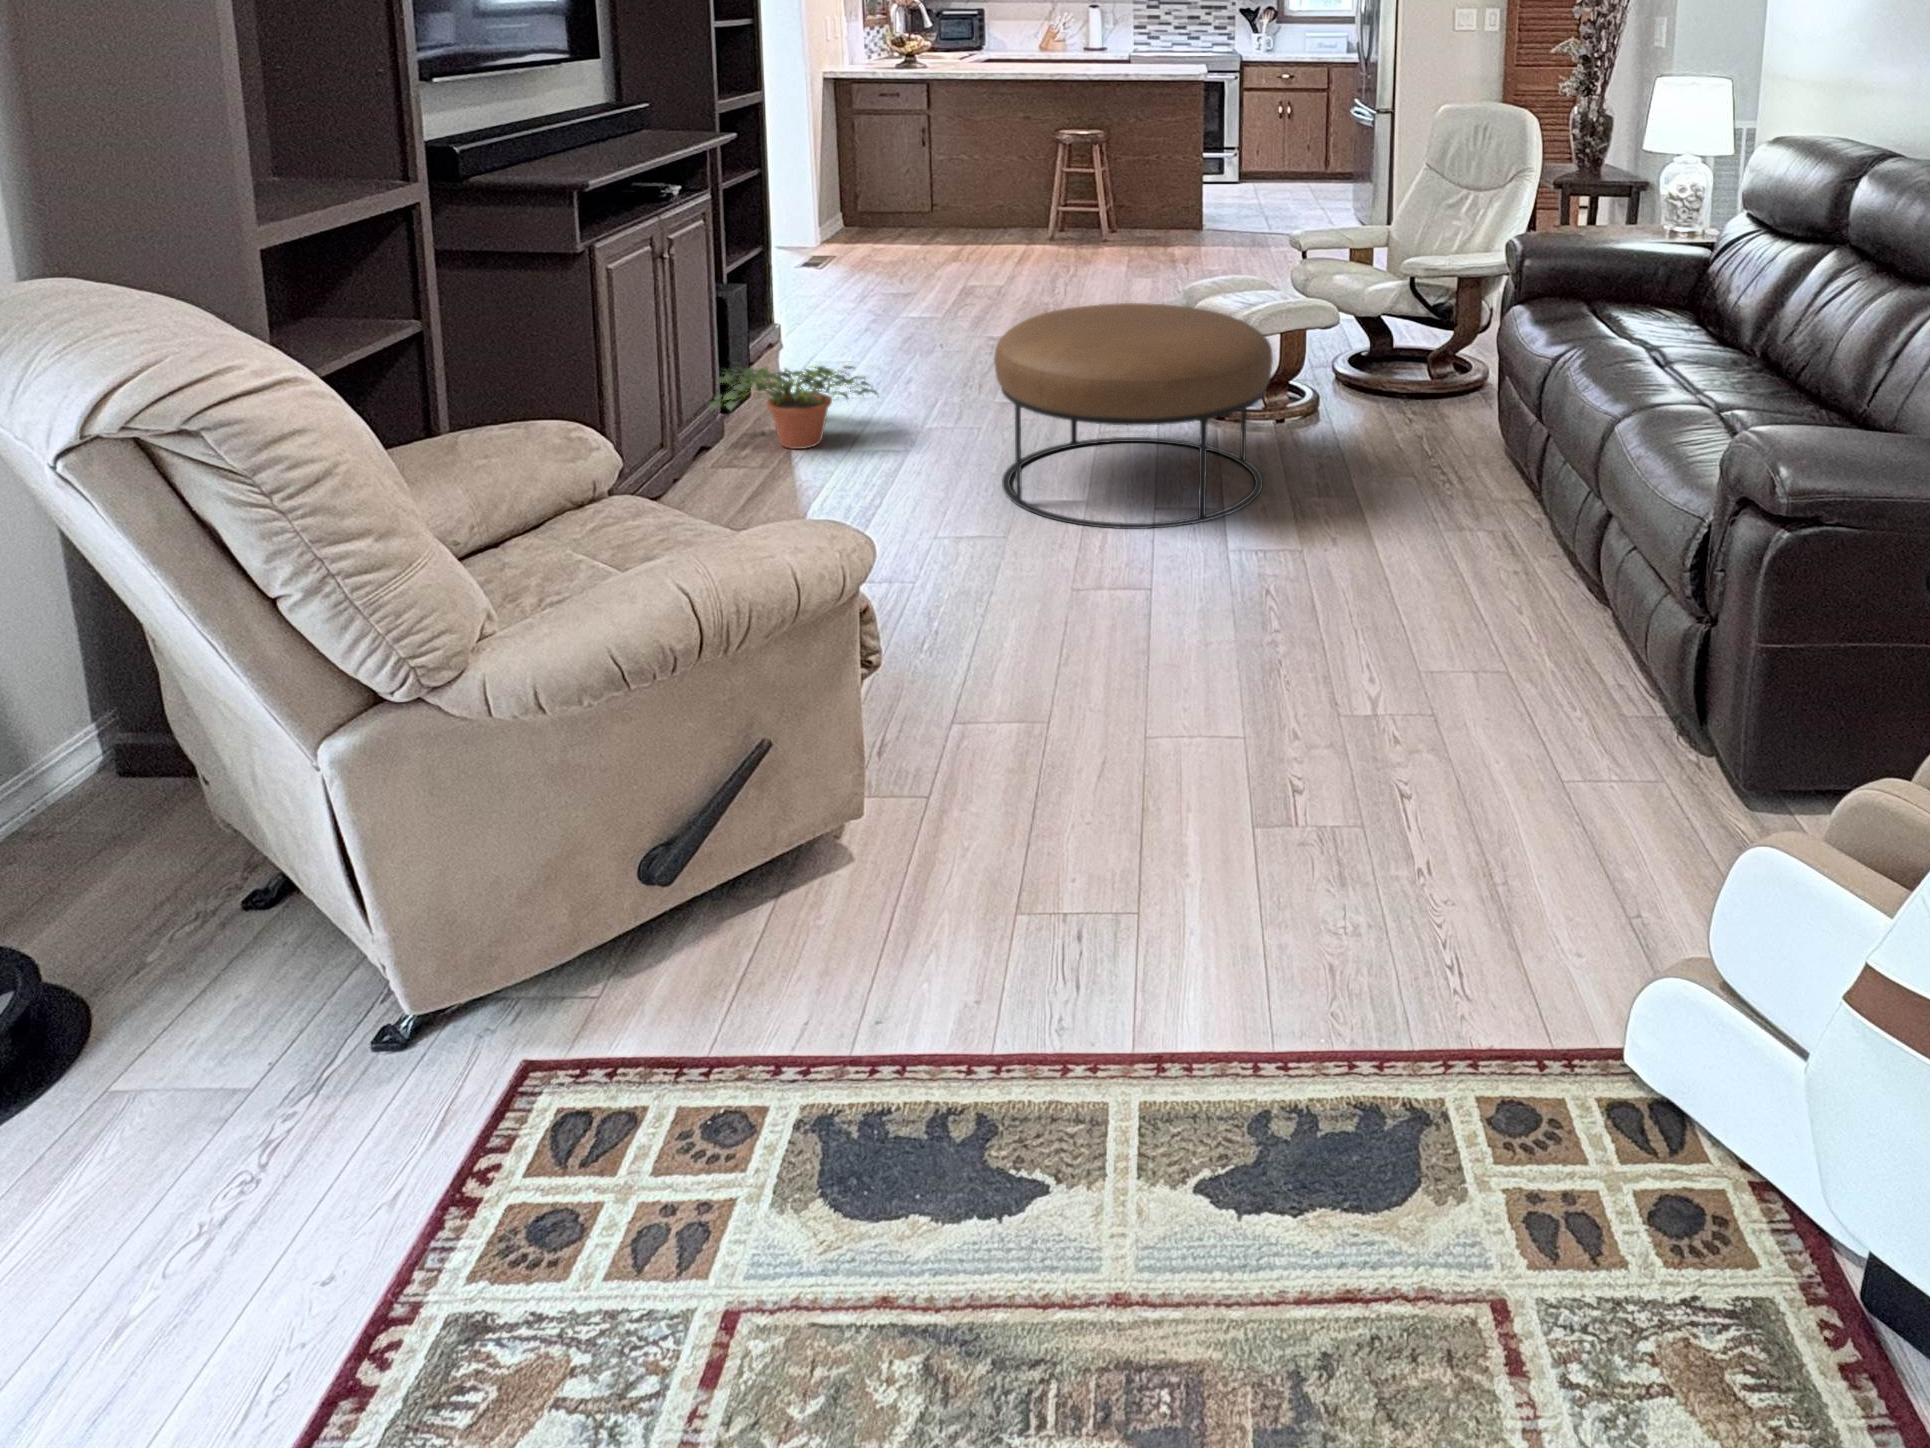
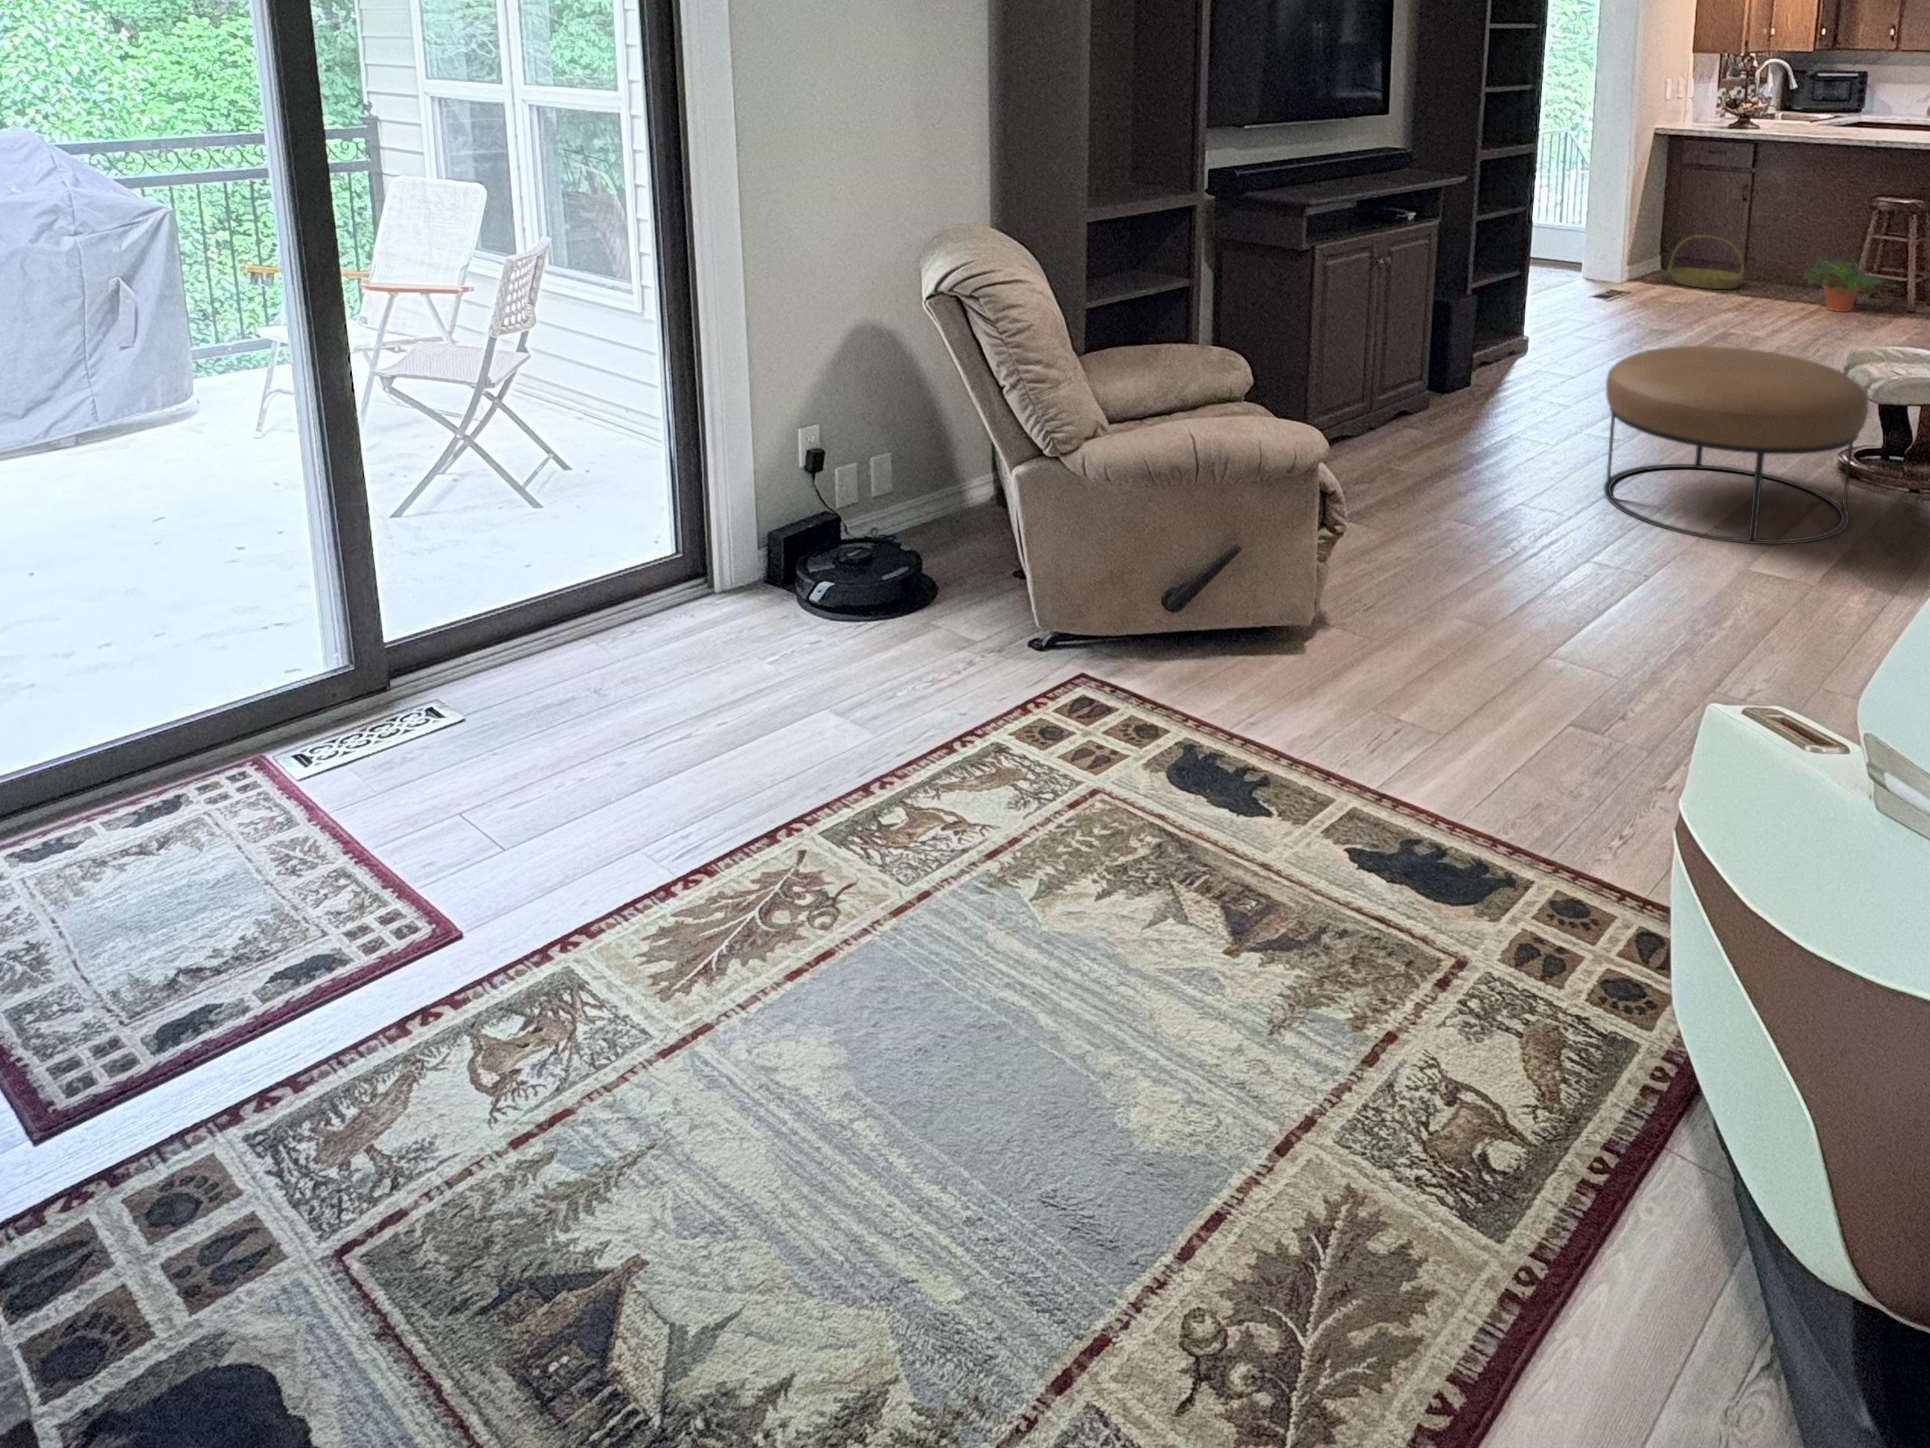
basket: none [854,185,937,242] -> present [1668,235,1745,289]
potted plant: present [708,366,878,449] -> present [1804,256,1897,312]

